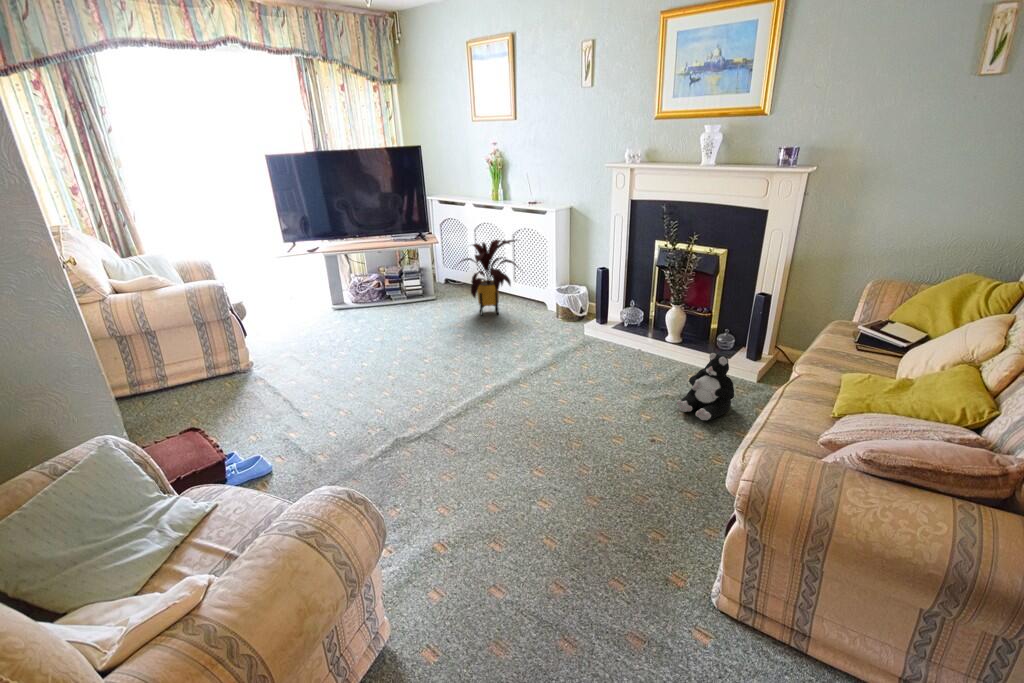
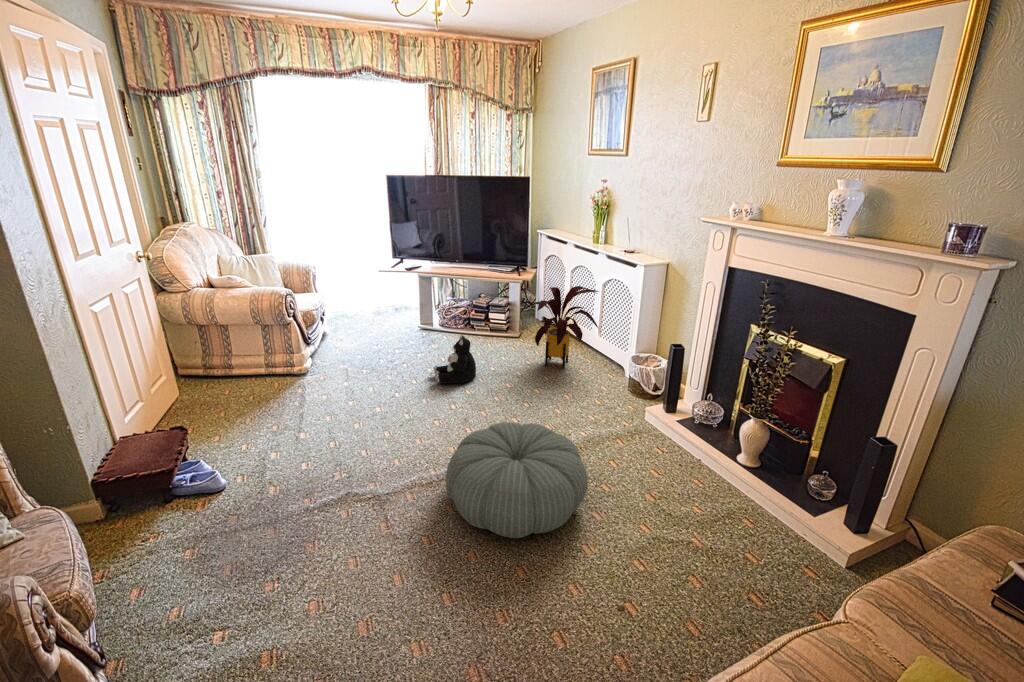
pouf: none [477,344,590,426] -> present [446,422,588,538]
plush toy: present [677,352,734,420] -> present [433,335,476,383]

